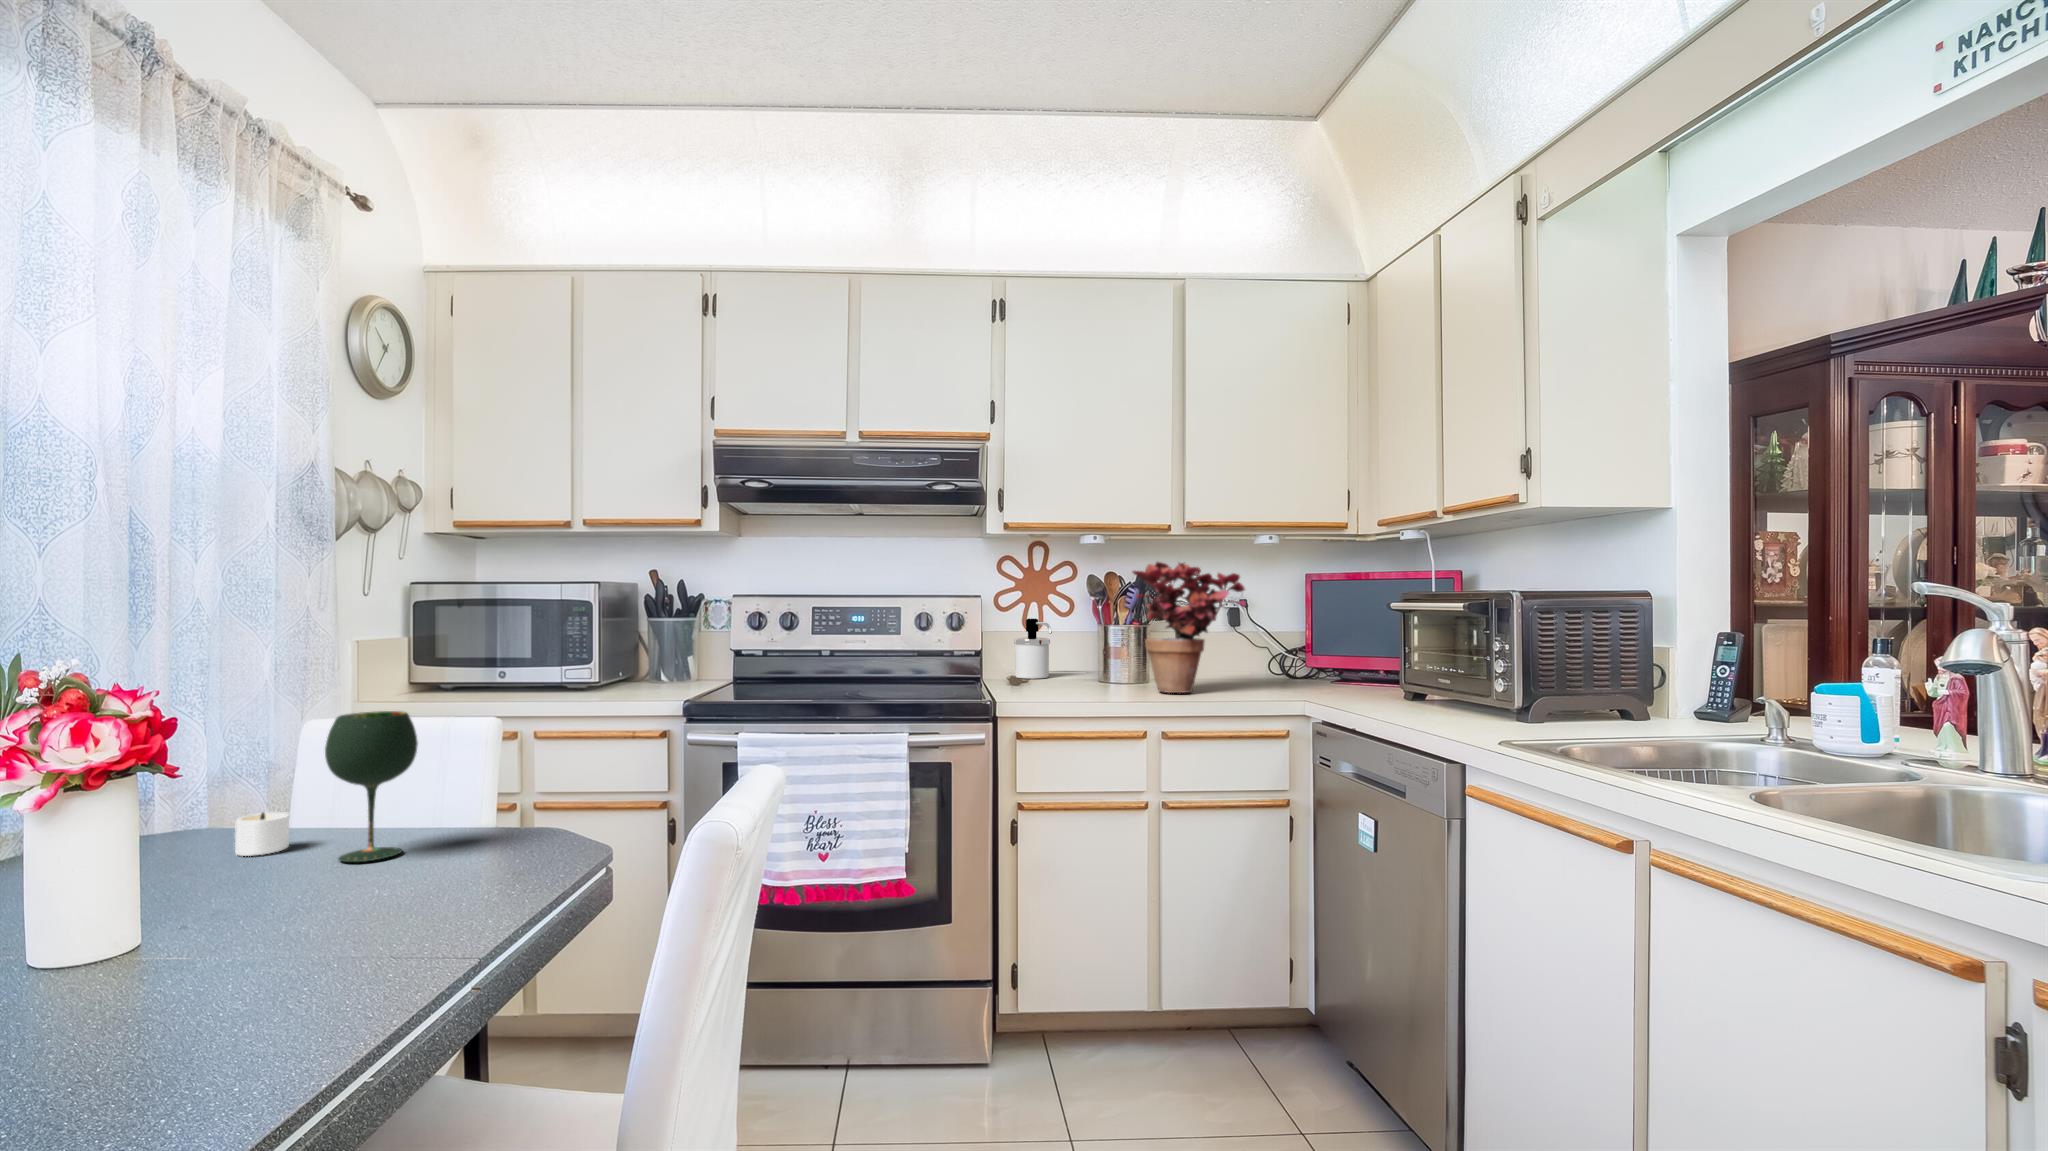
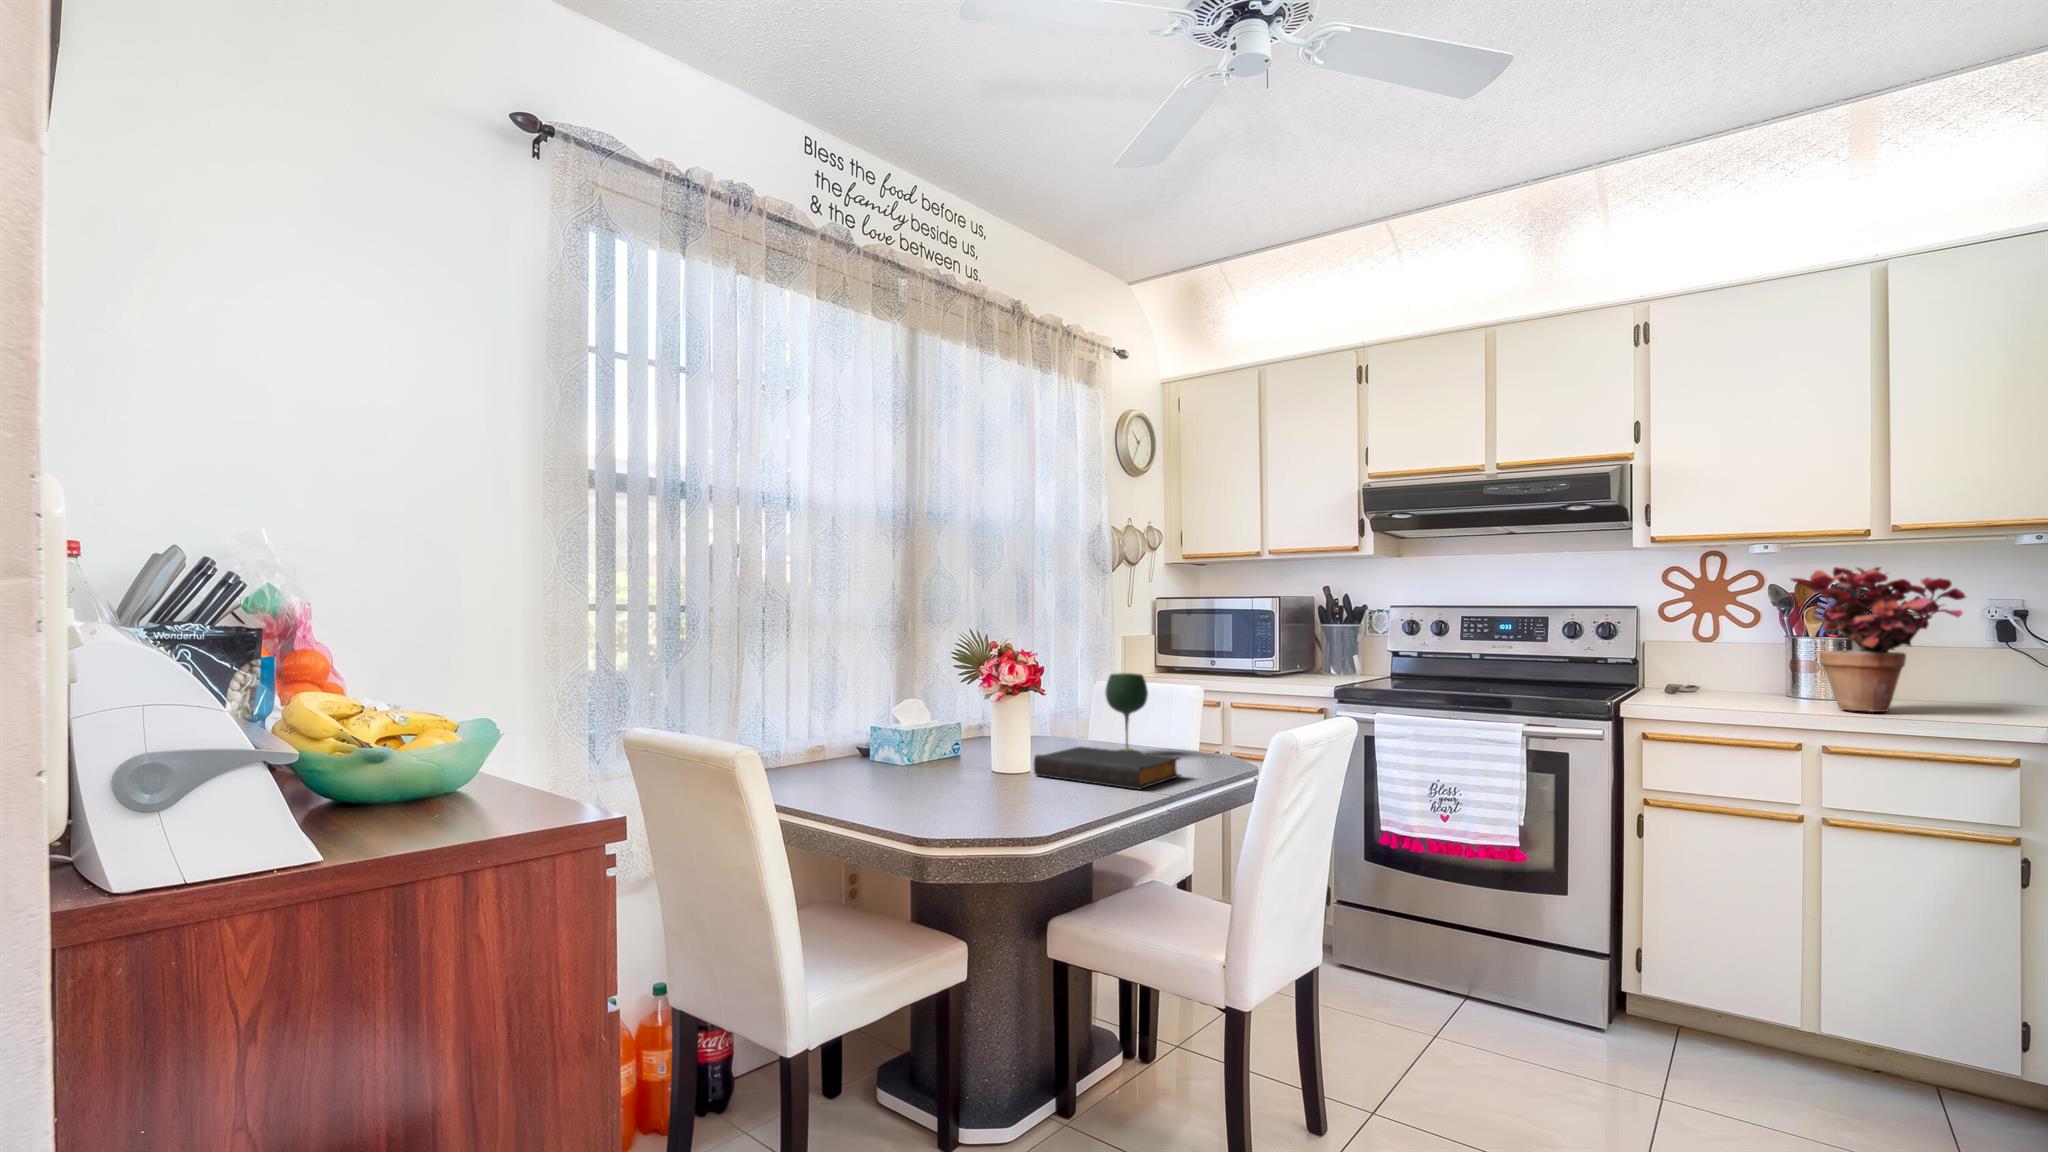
soap dispenser: present [1014,619,1052,679] -> none [1676,628,1720,689]
candle: present [235,812,289,856] -> none [1071,724,1101,746]
book: none [146,863,510,964] -> present [1034,746,1180,789]

